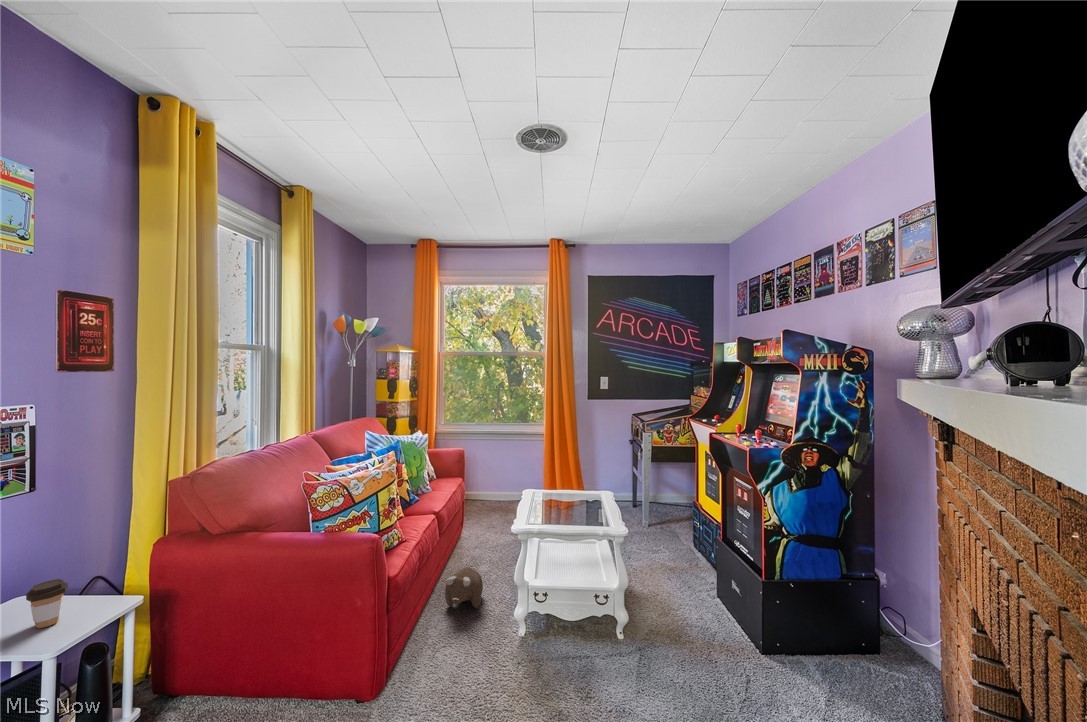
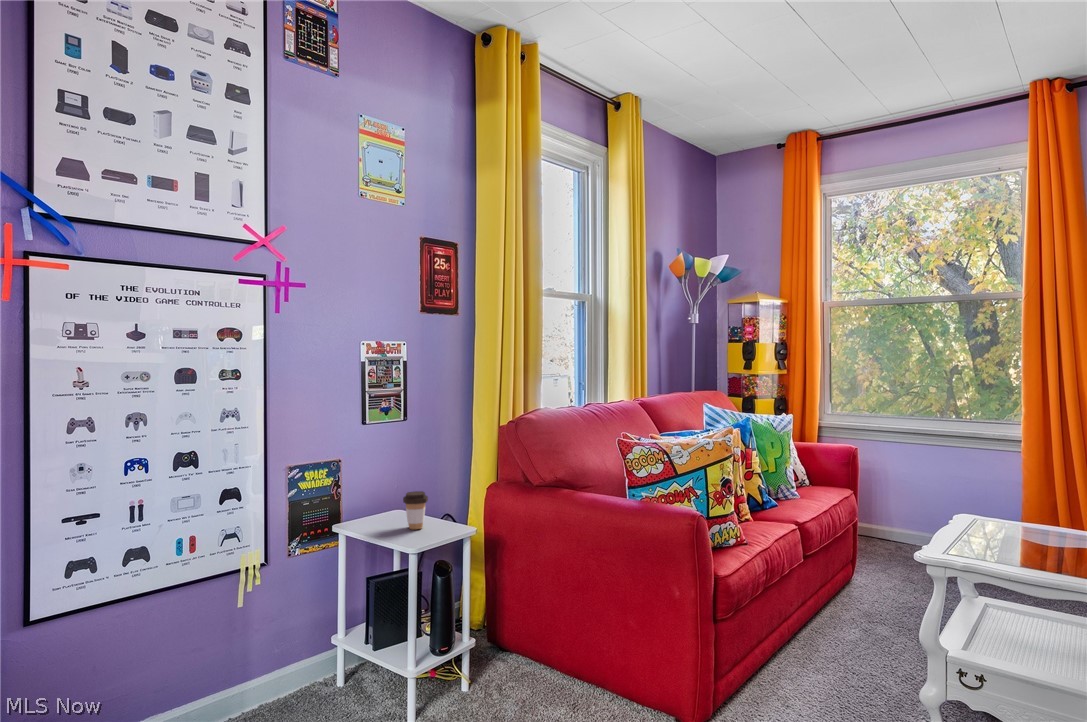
plush toy: present [445,567,483,609] -> none [805,606,869,669]

